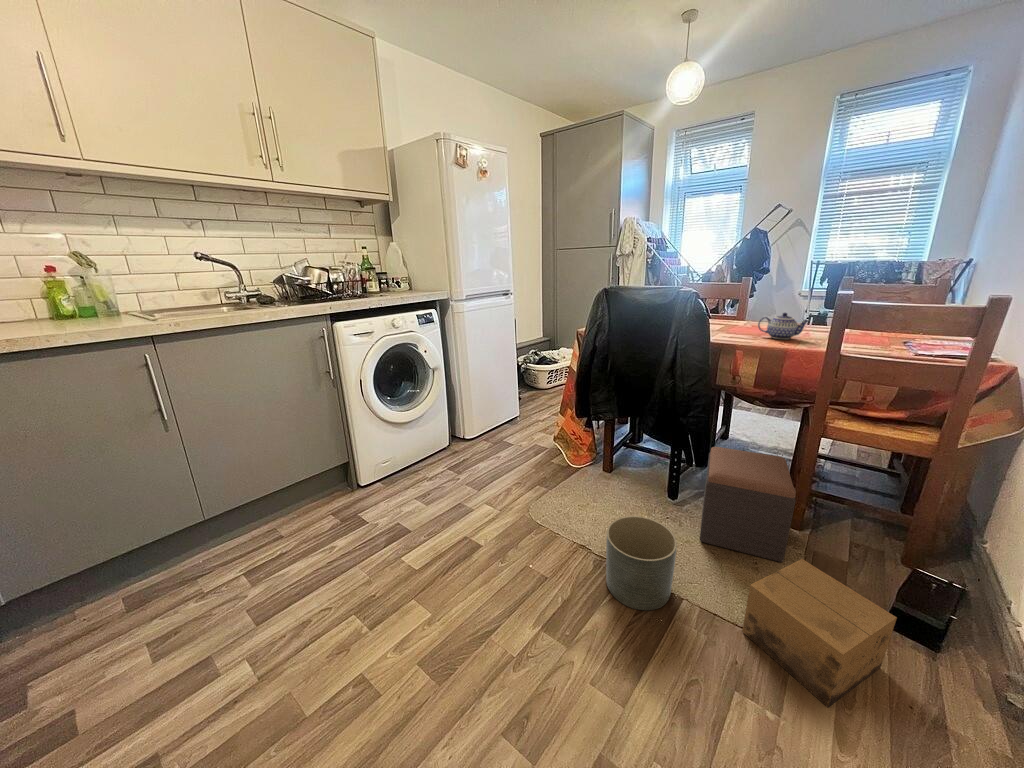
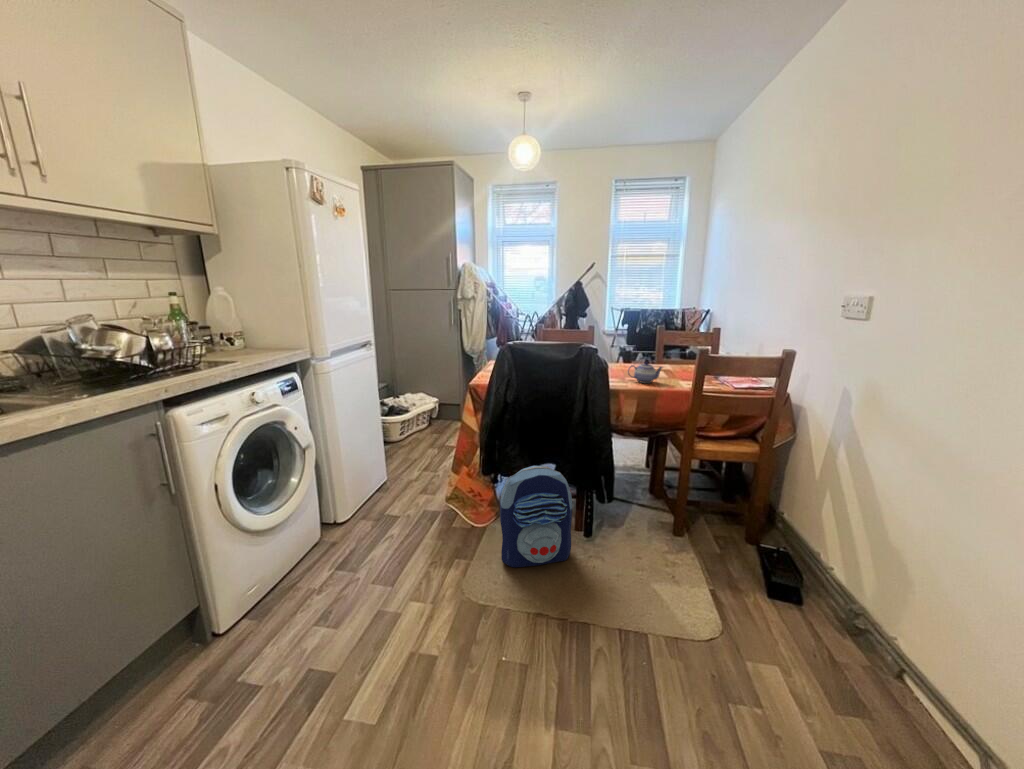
backpack: none [574,411,653,514] -> present [500,466,572,567]
footstool: present [700,447,796,562] -> none [610,481,693,571]
planter: present [606,516,677,610] -> none [576,566,641,659]
cardboard box: present [742,559,897,707] -> none [697,564,787,677]

